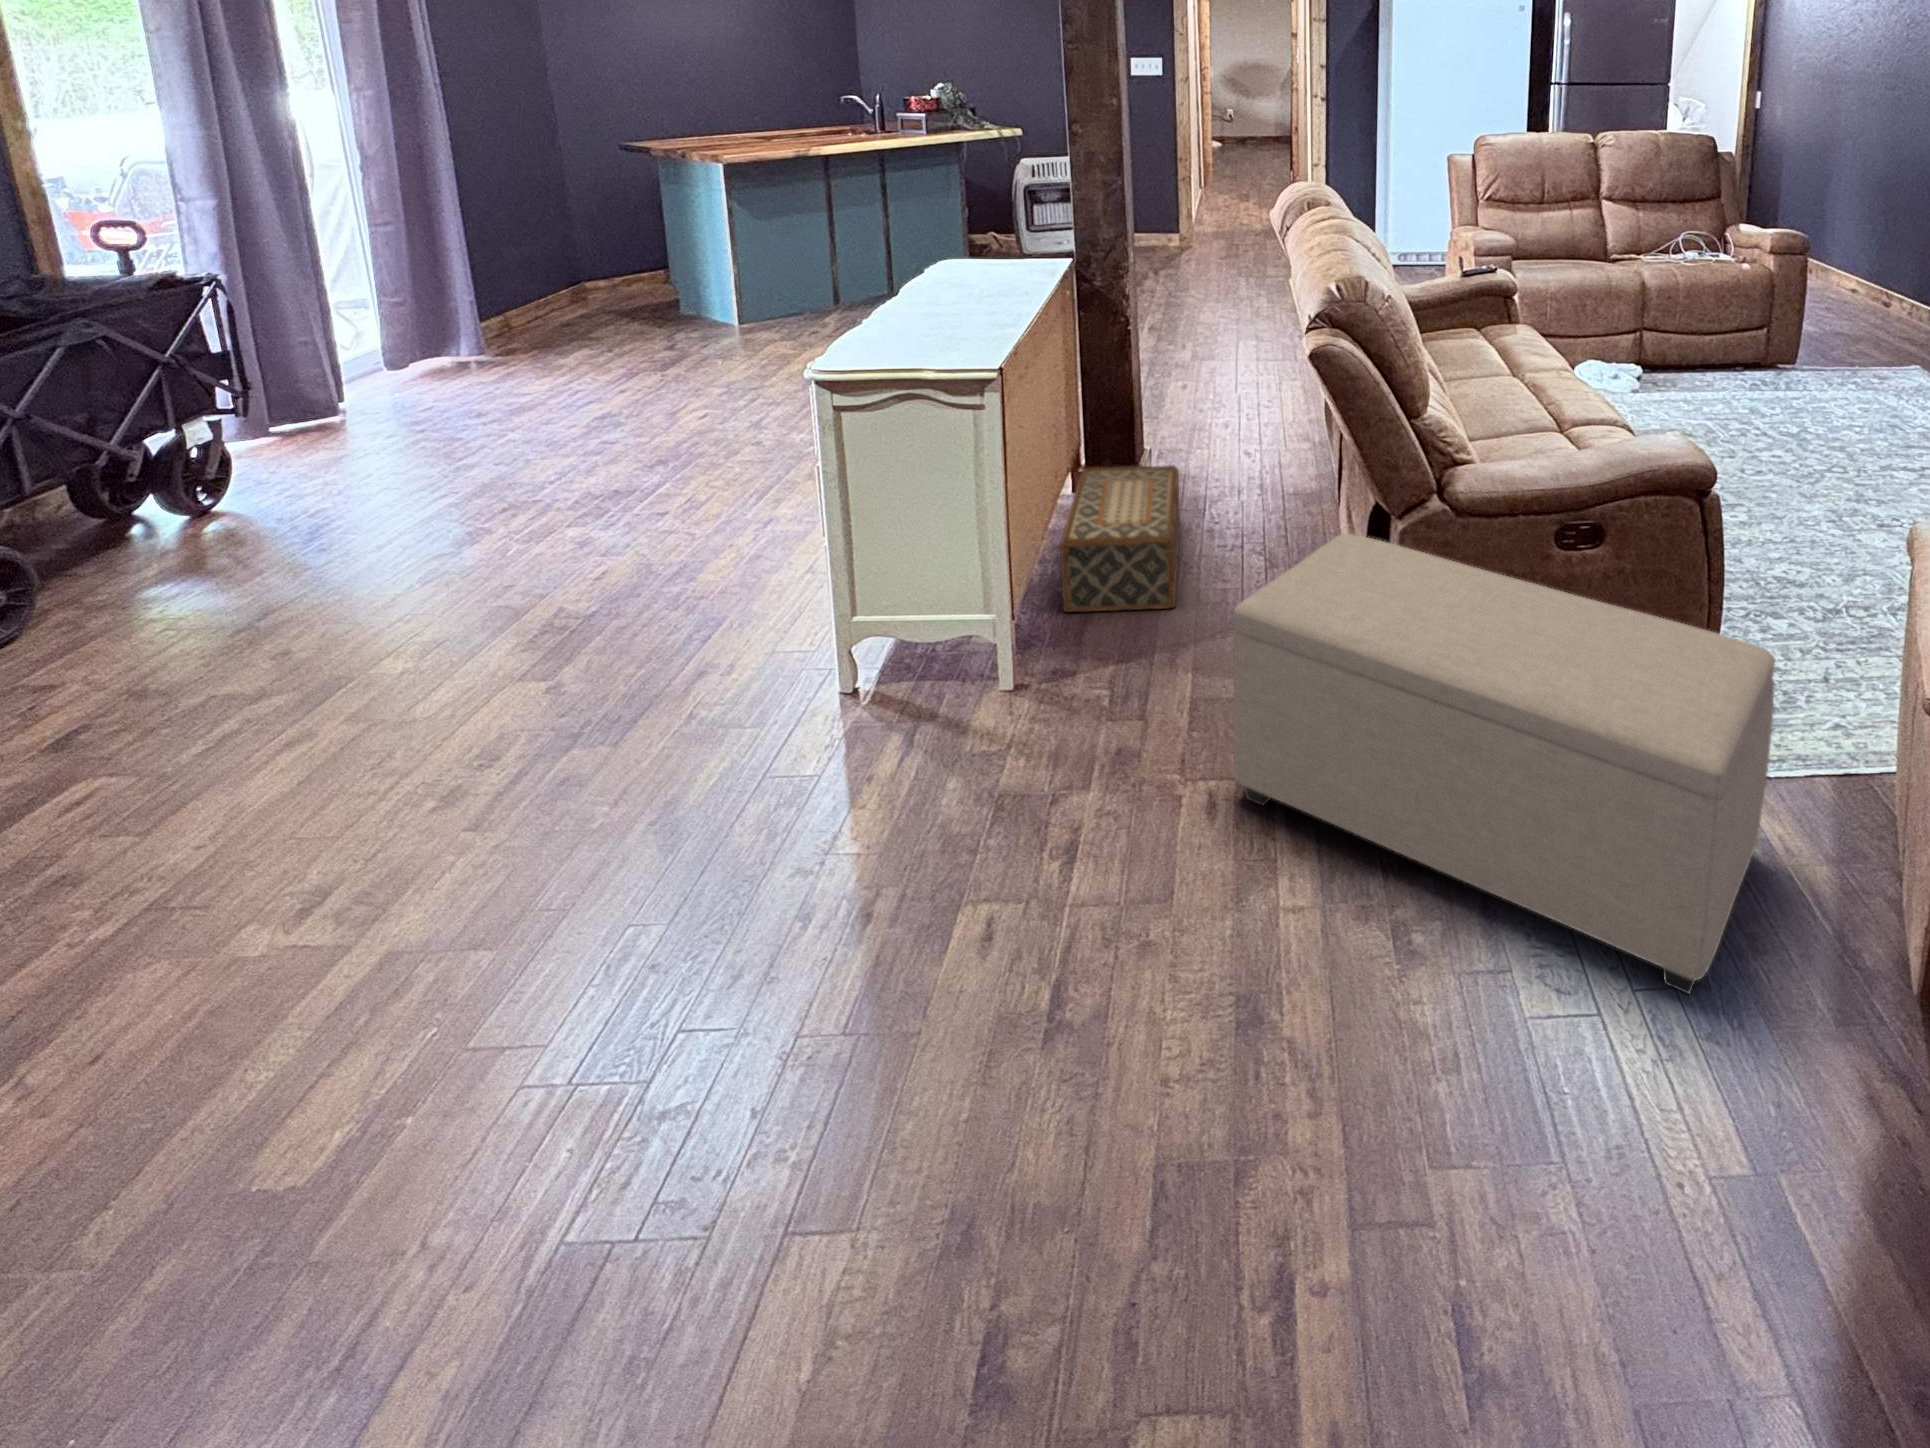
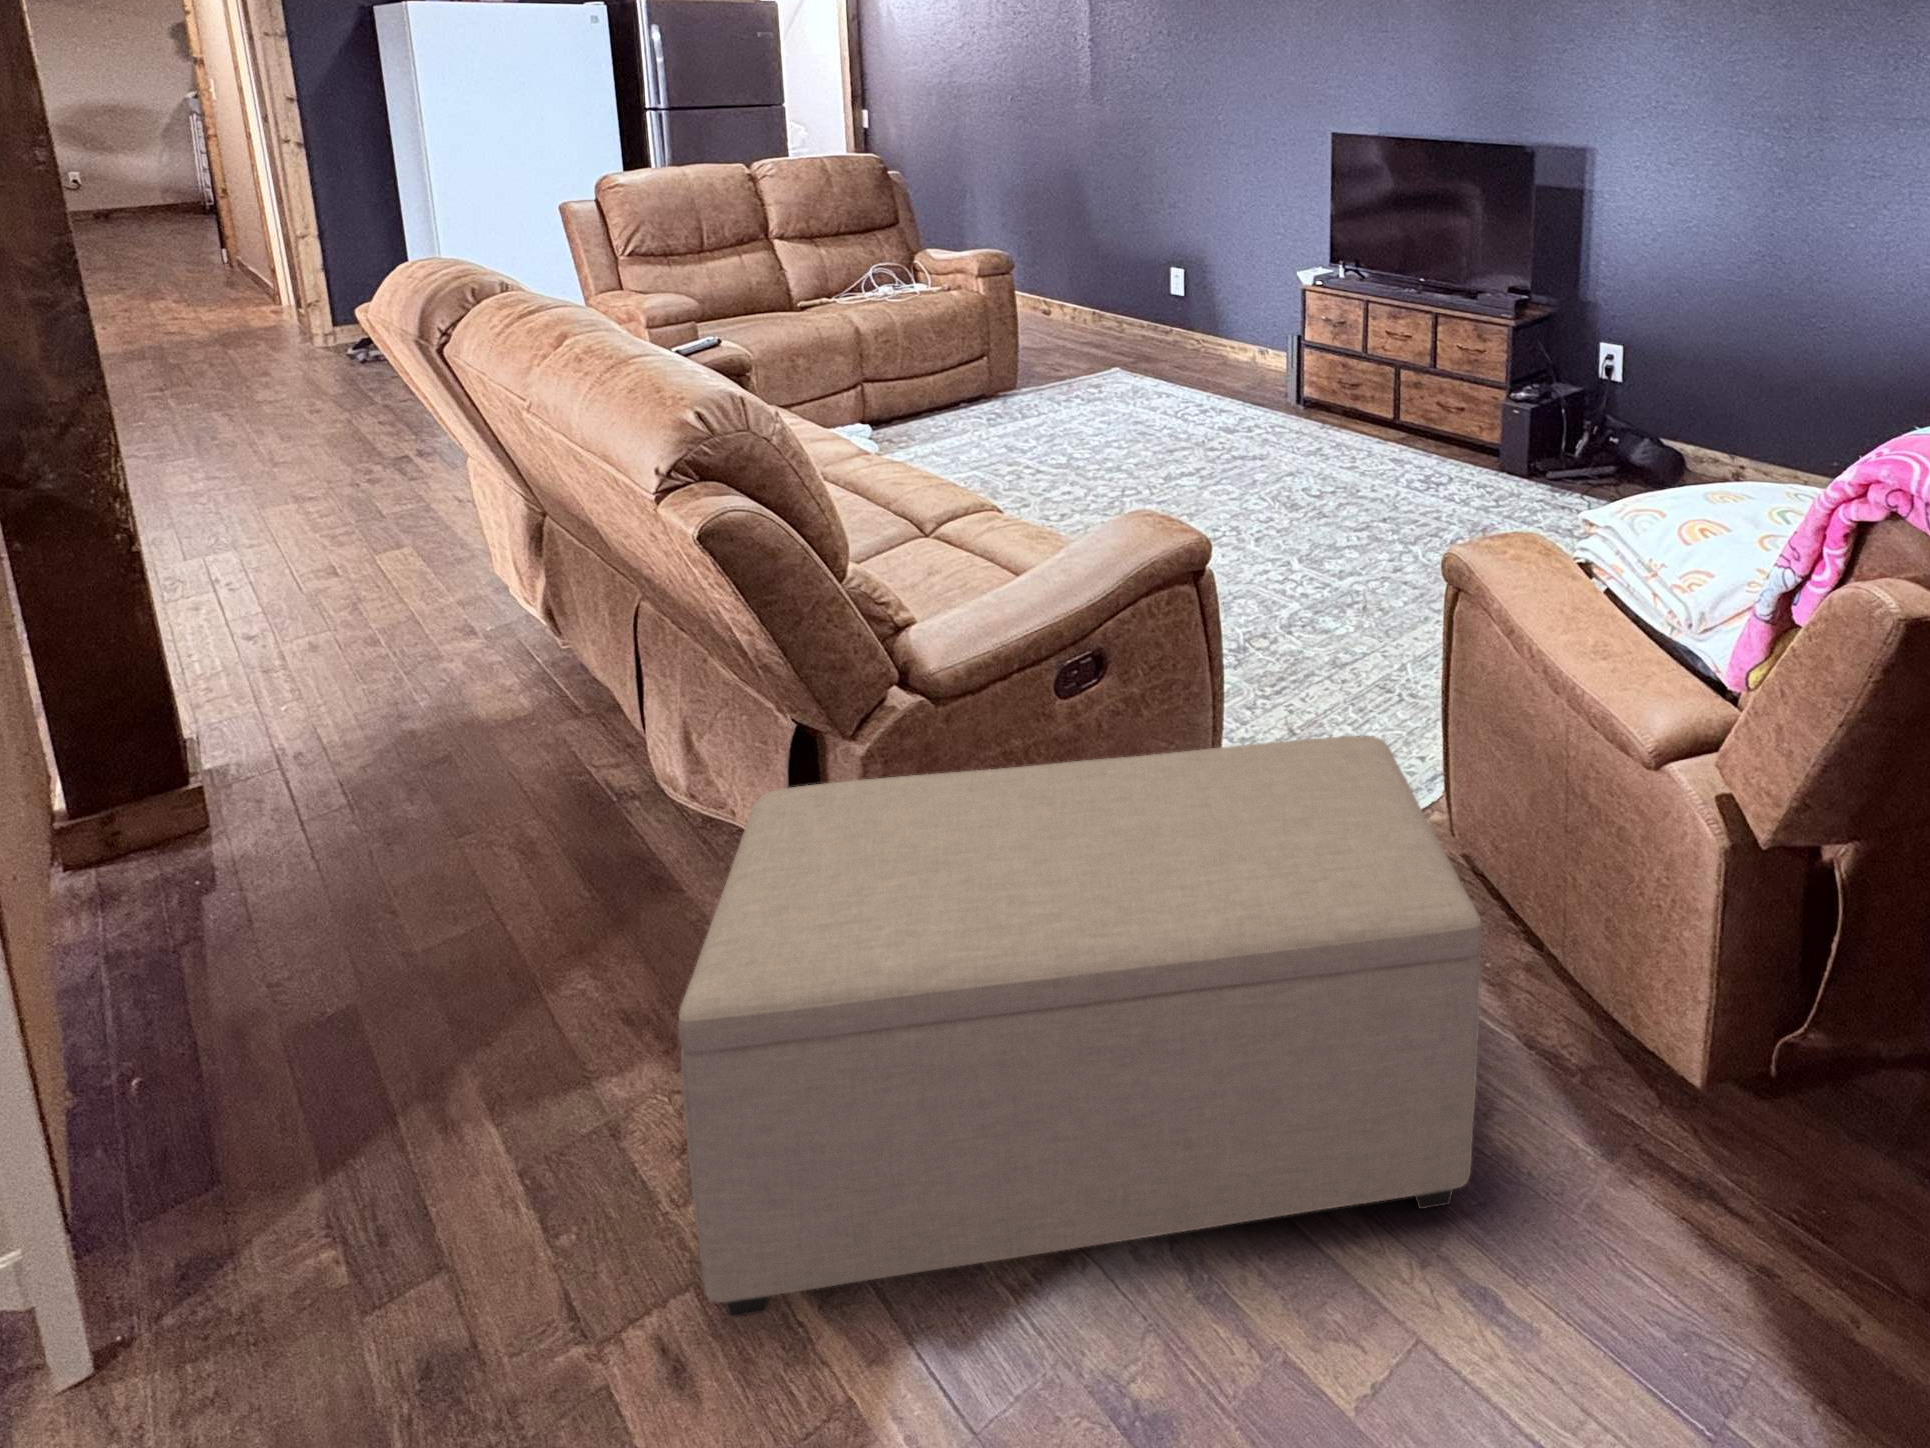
woven basket: present [1060,465,1180,612] -> none [66,774,383,1155]

